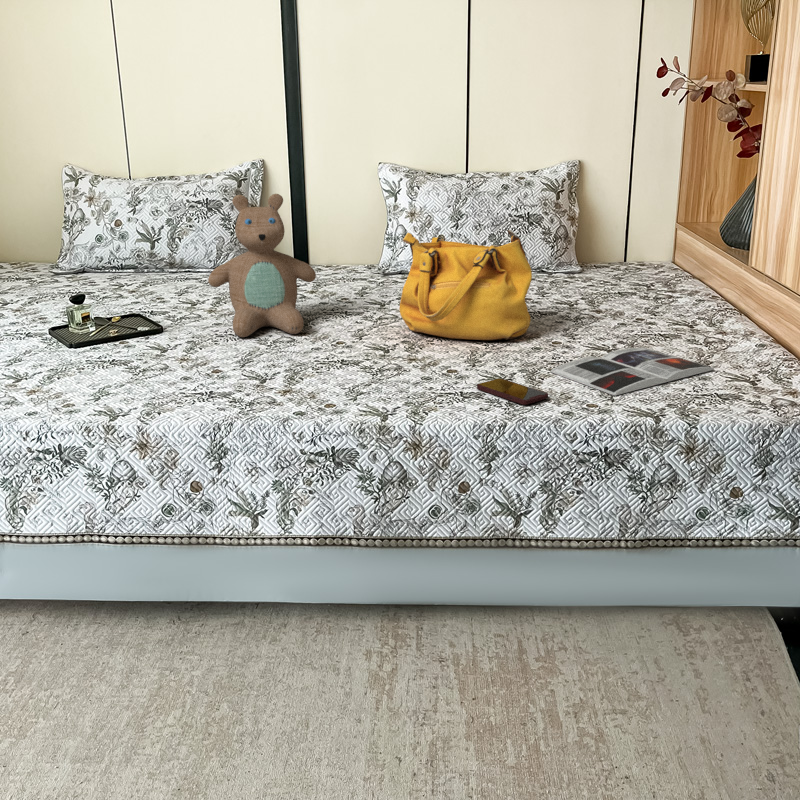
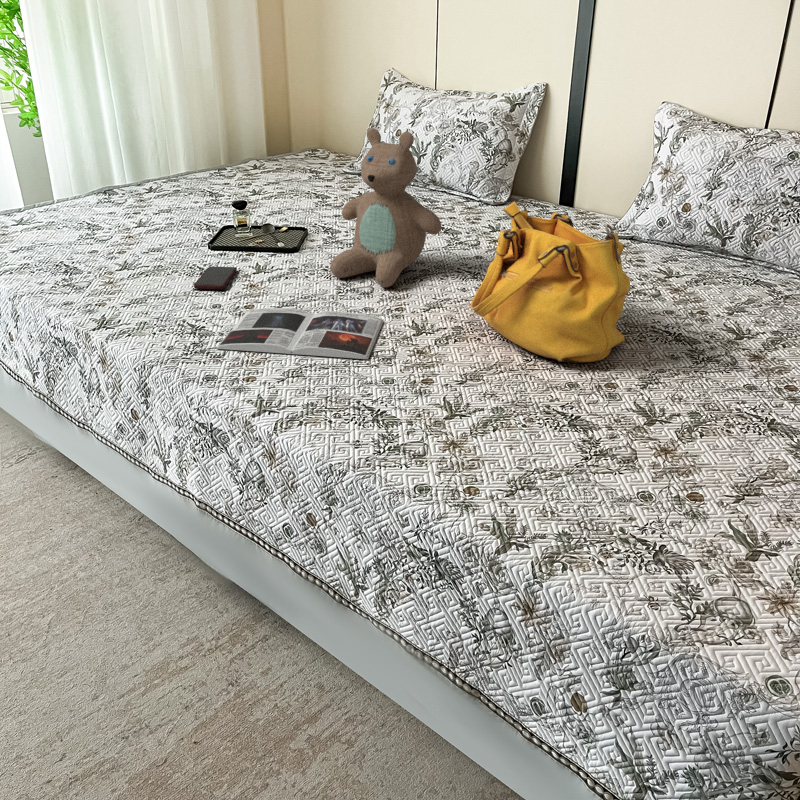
magazine: present [550,347,714,396] -> present [217,308,383,359]
smartphone: present [477,378,548,405] -> present [194,266,237,289]

